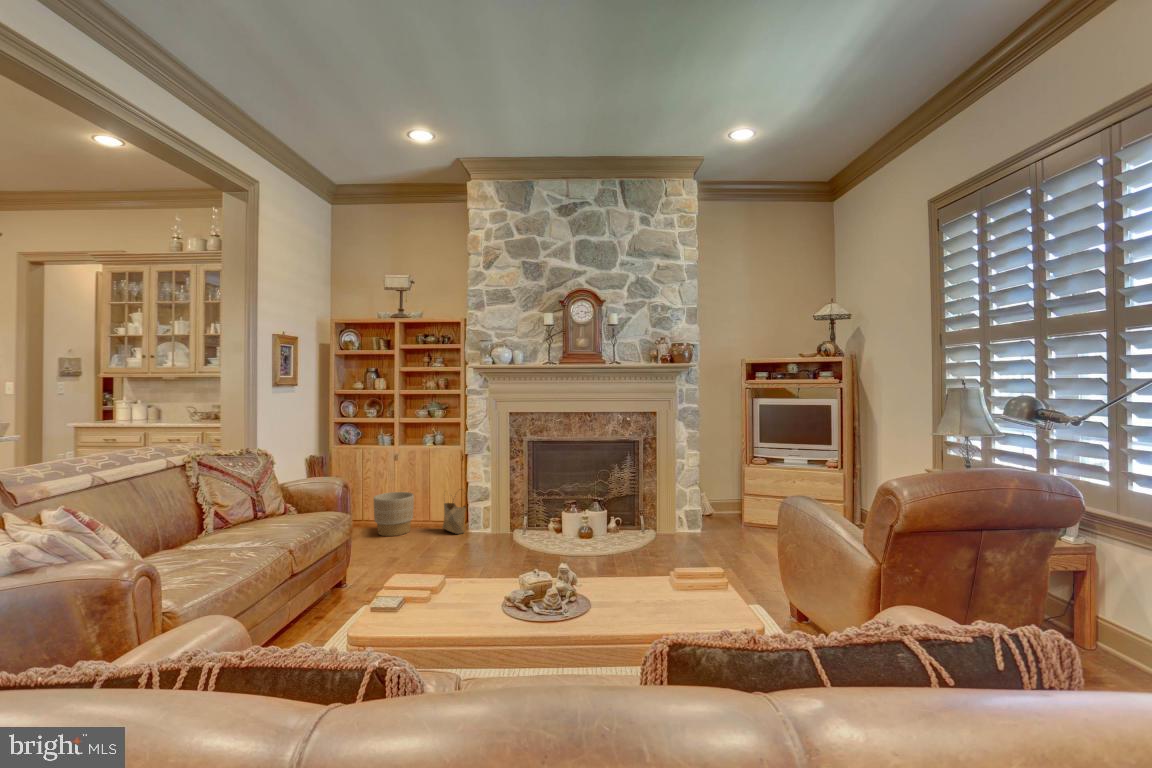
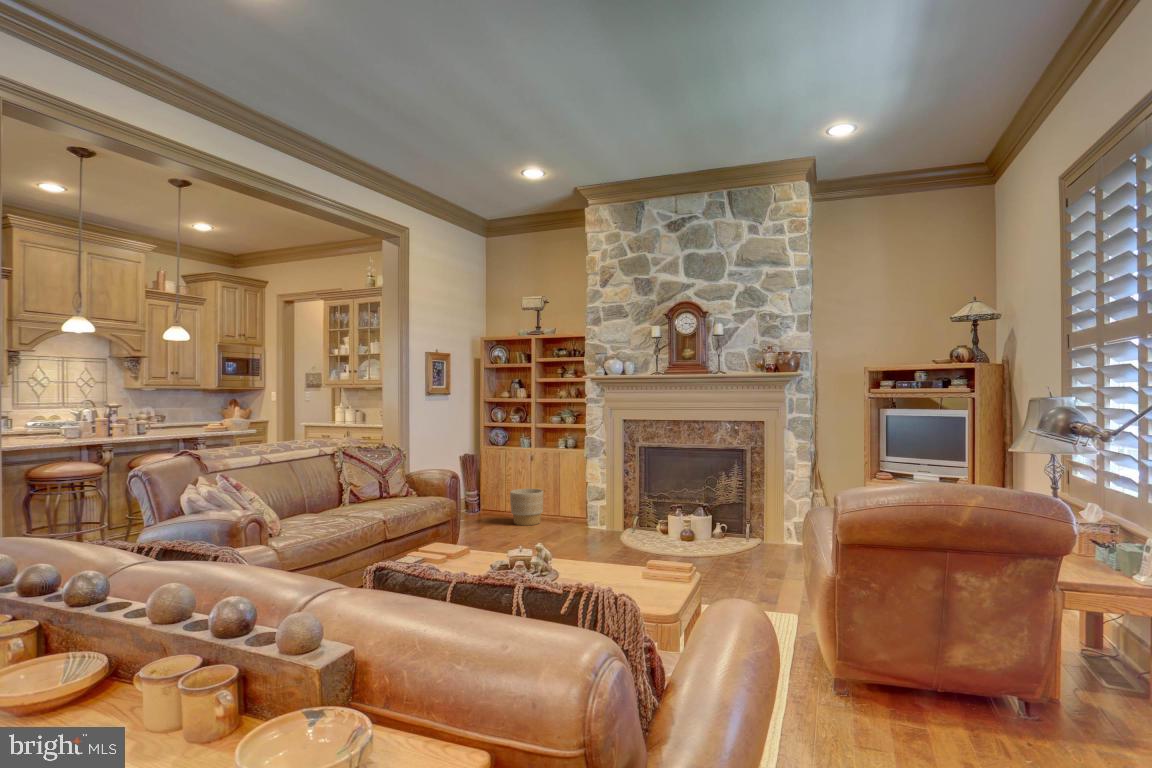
woven basket: present [442,499,466,534] -> none [566,489,585,528]

